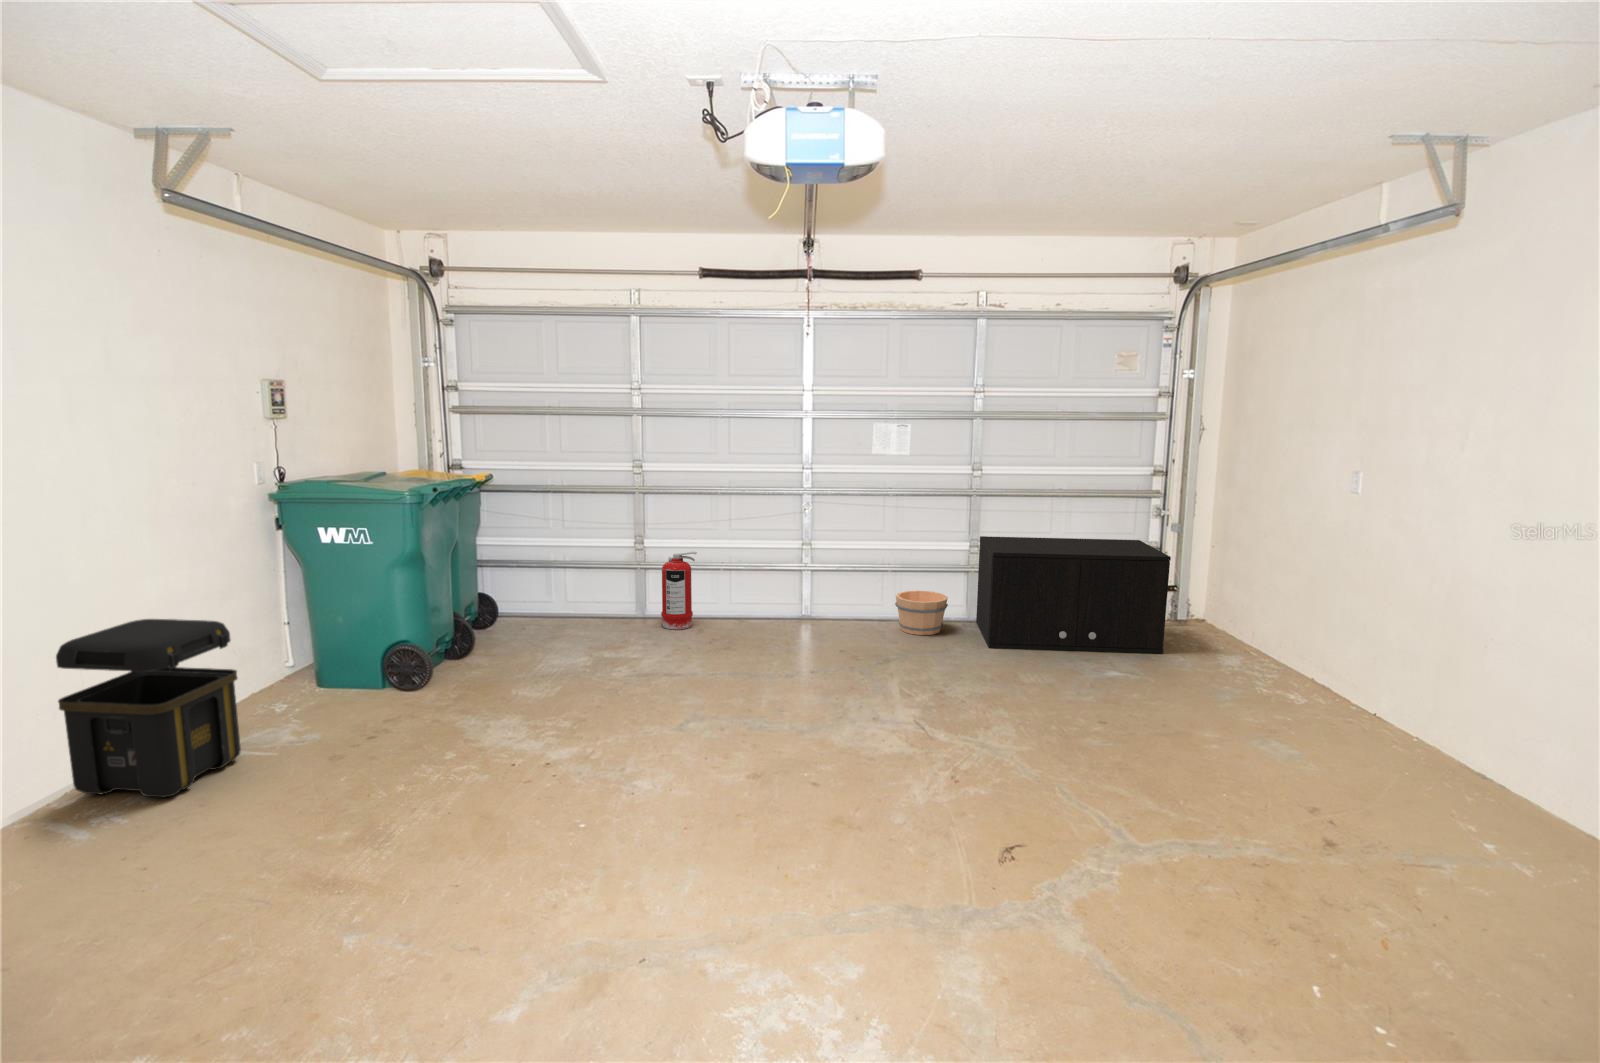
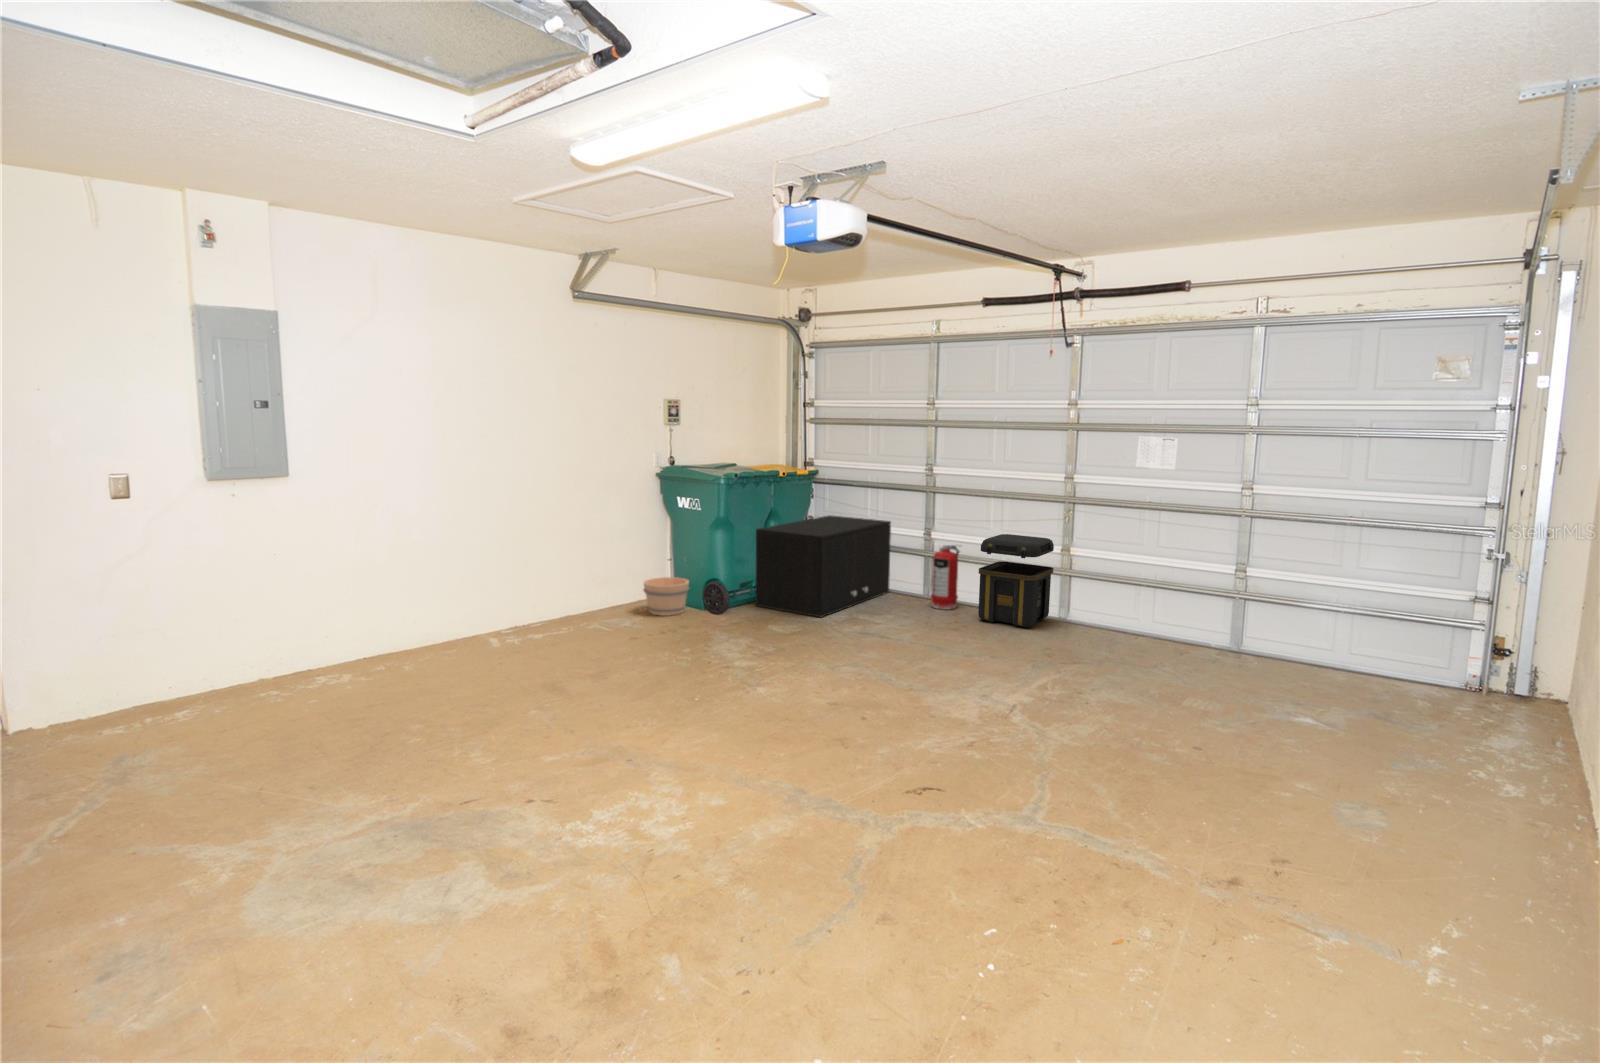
storage cabinet: present [976,536,1171,653] -> present [756,515,891,617]
bucket: present [895,591,948,635] -> present [643,577,689,616]
toolbox: present [56,619,241,797] -> present [978,534,1054,627]

